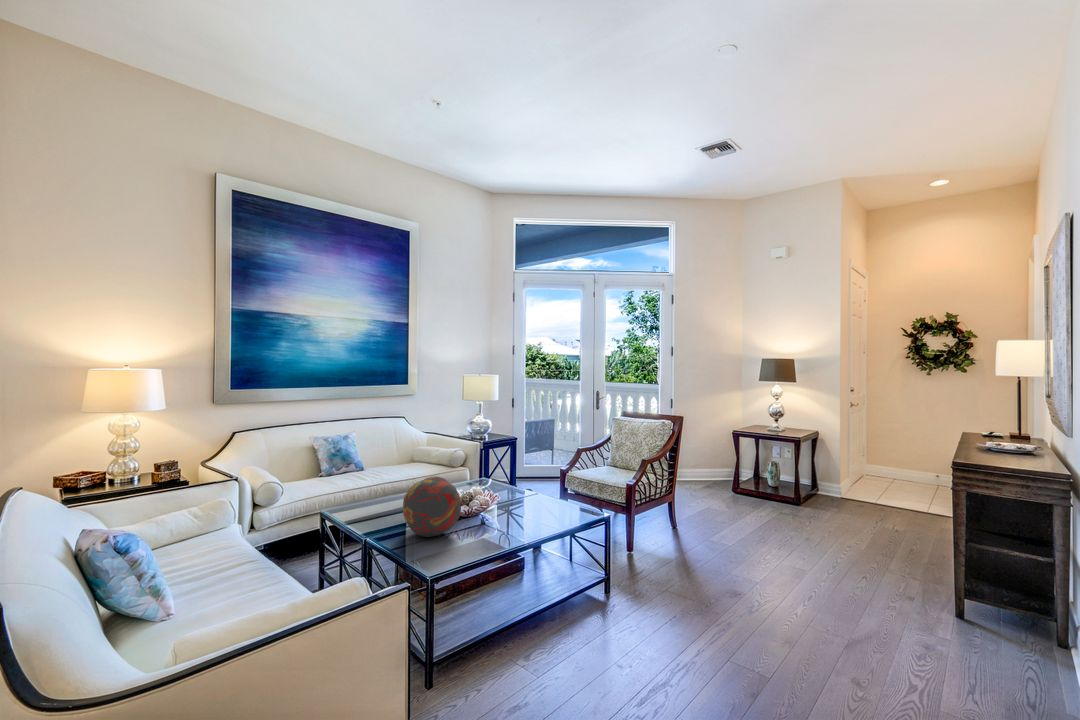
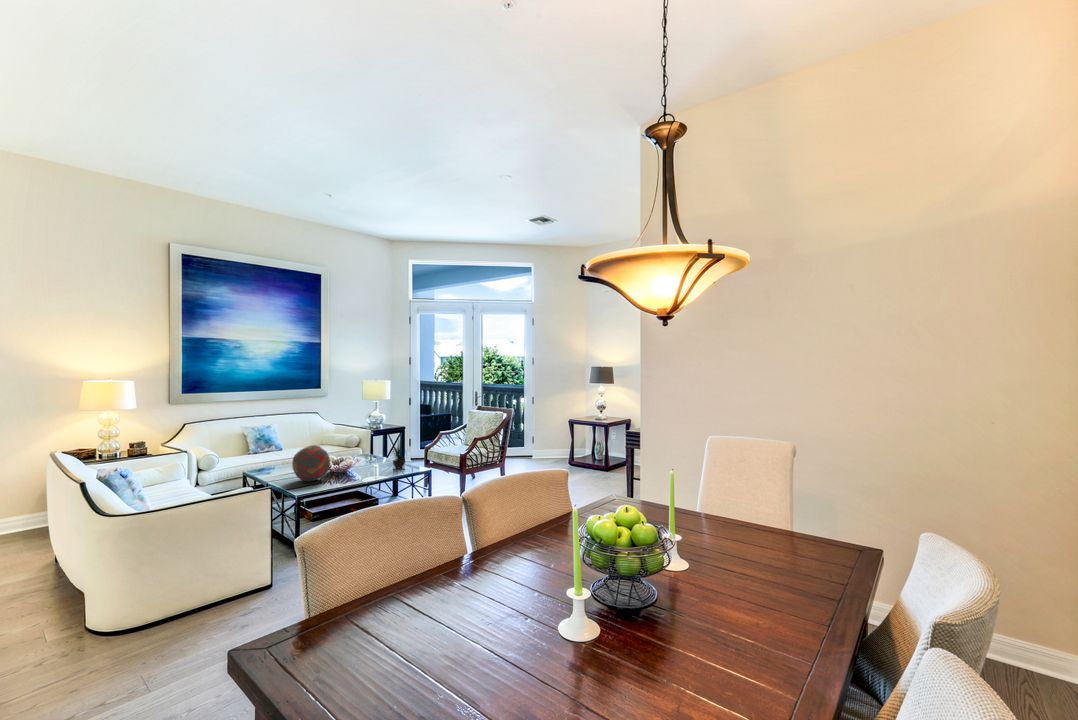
potted plant: none [533,450,563,509] -> present [392,441,405,468]

